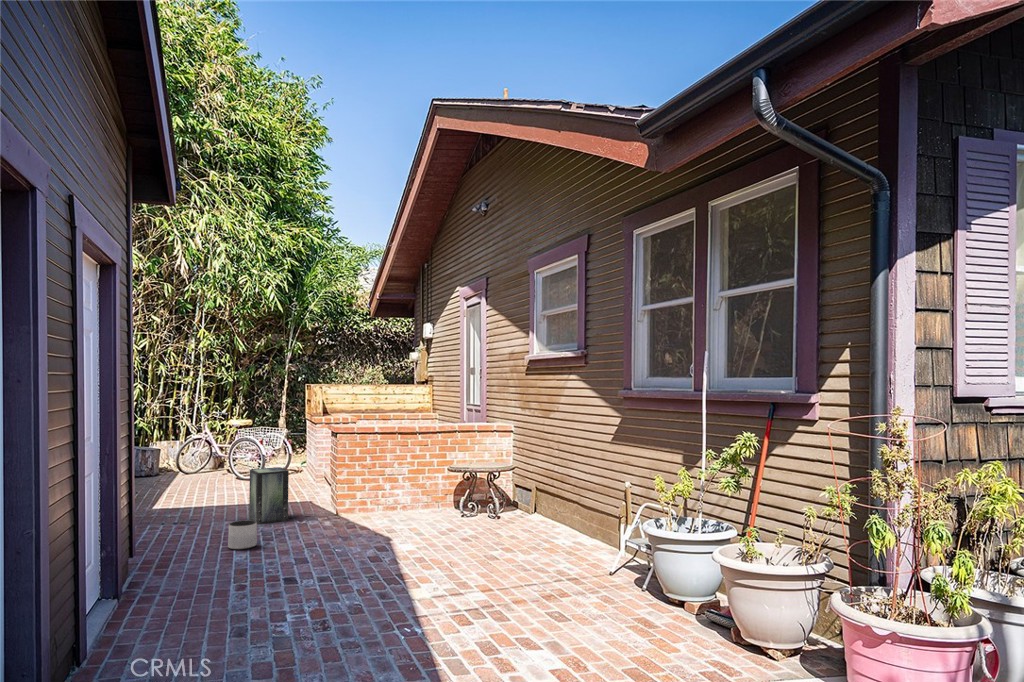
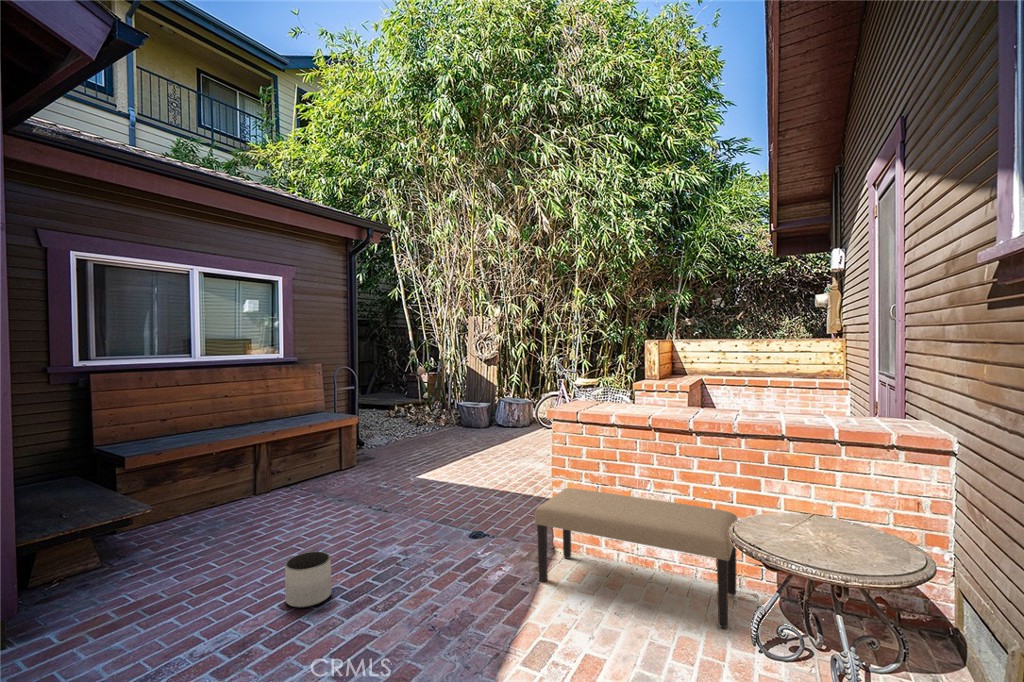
storage box: present [249,467,289,524] -> none [432,456,489,544]
bench: none [346,469,448,522] -> present [535,488,738,628]

